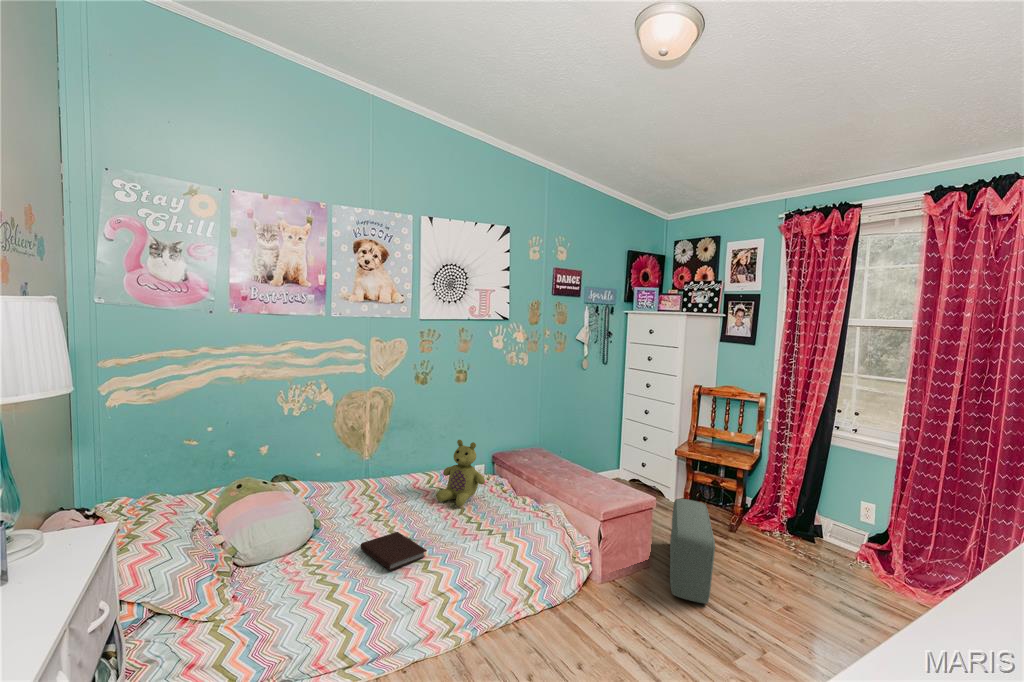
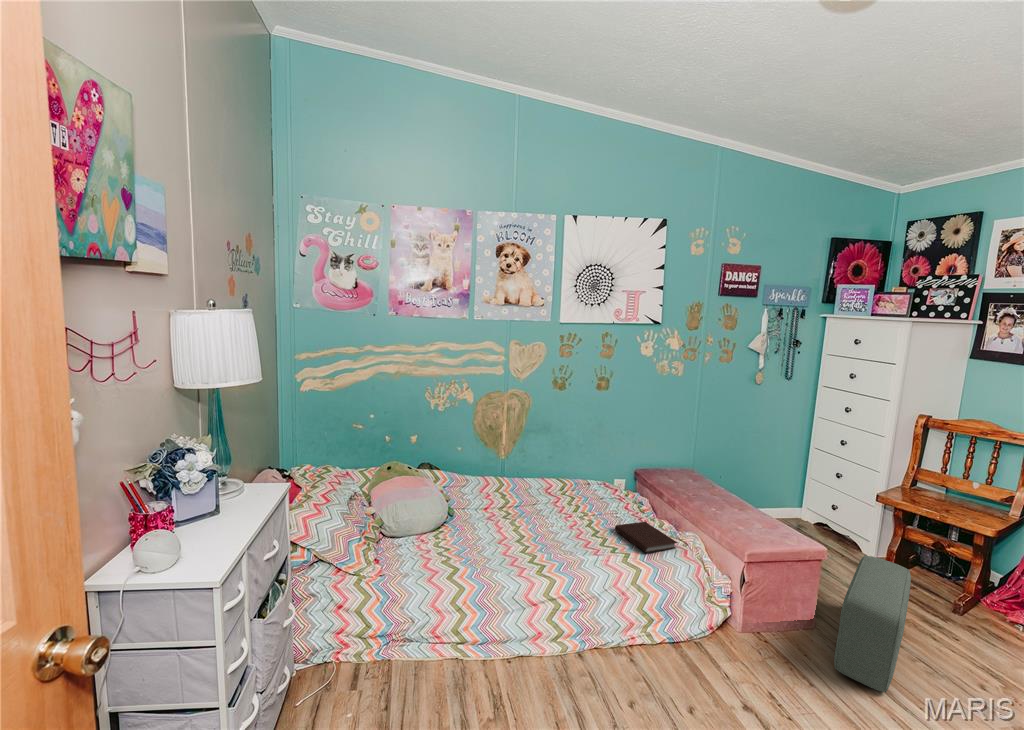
stuffed bear: present [436,440,485,507] -> none [566,450,618,519]
notebook: present [360,532,427,571] -> present [615,522,678,553]

